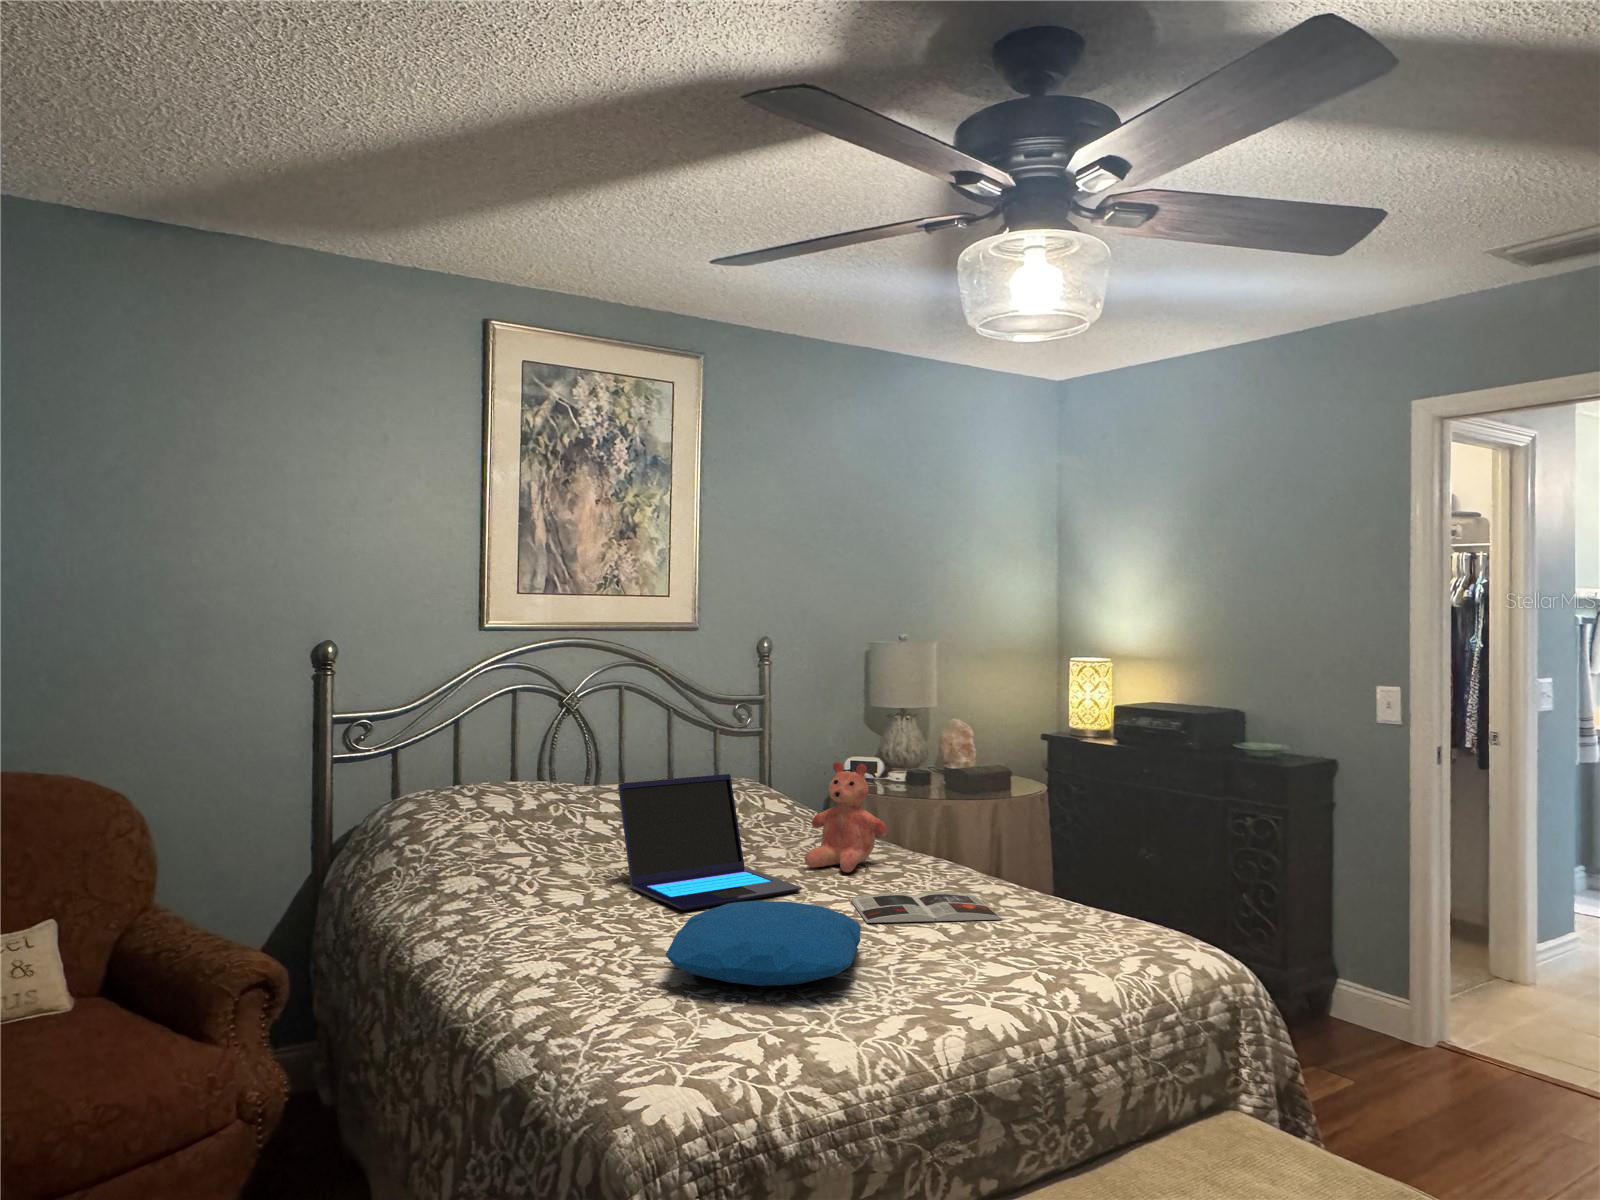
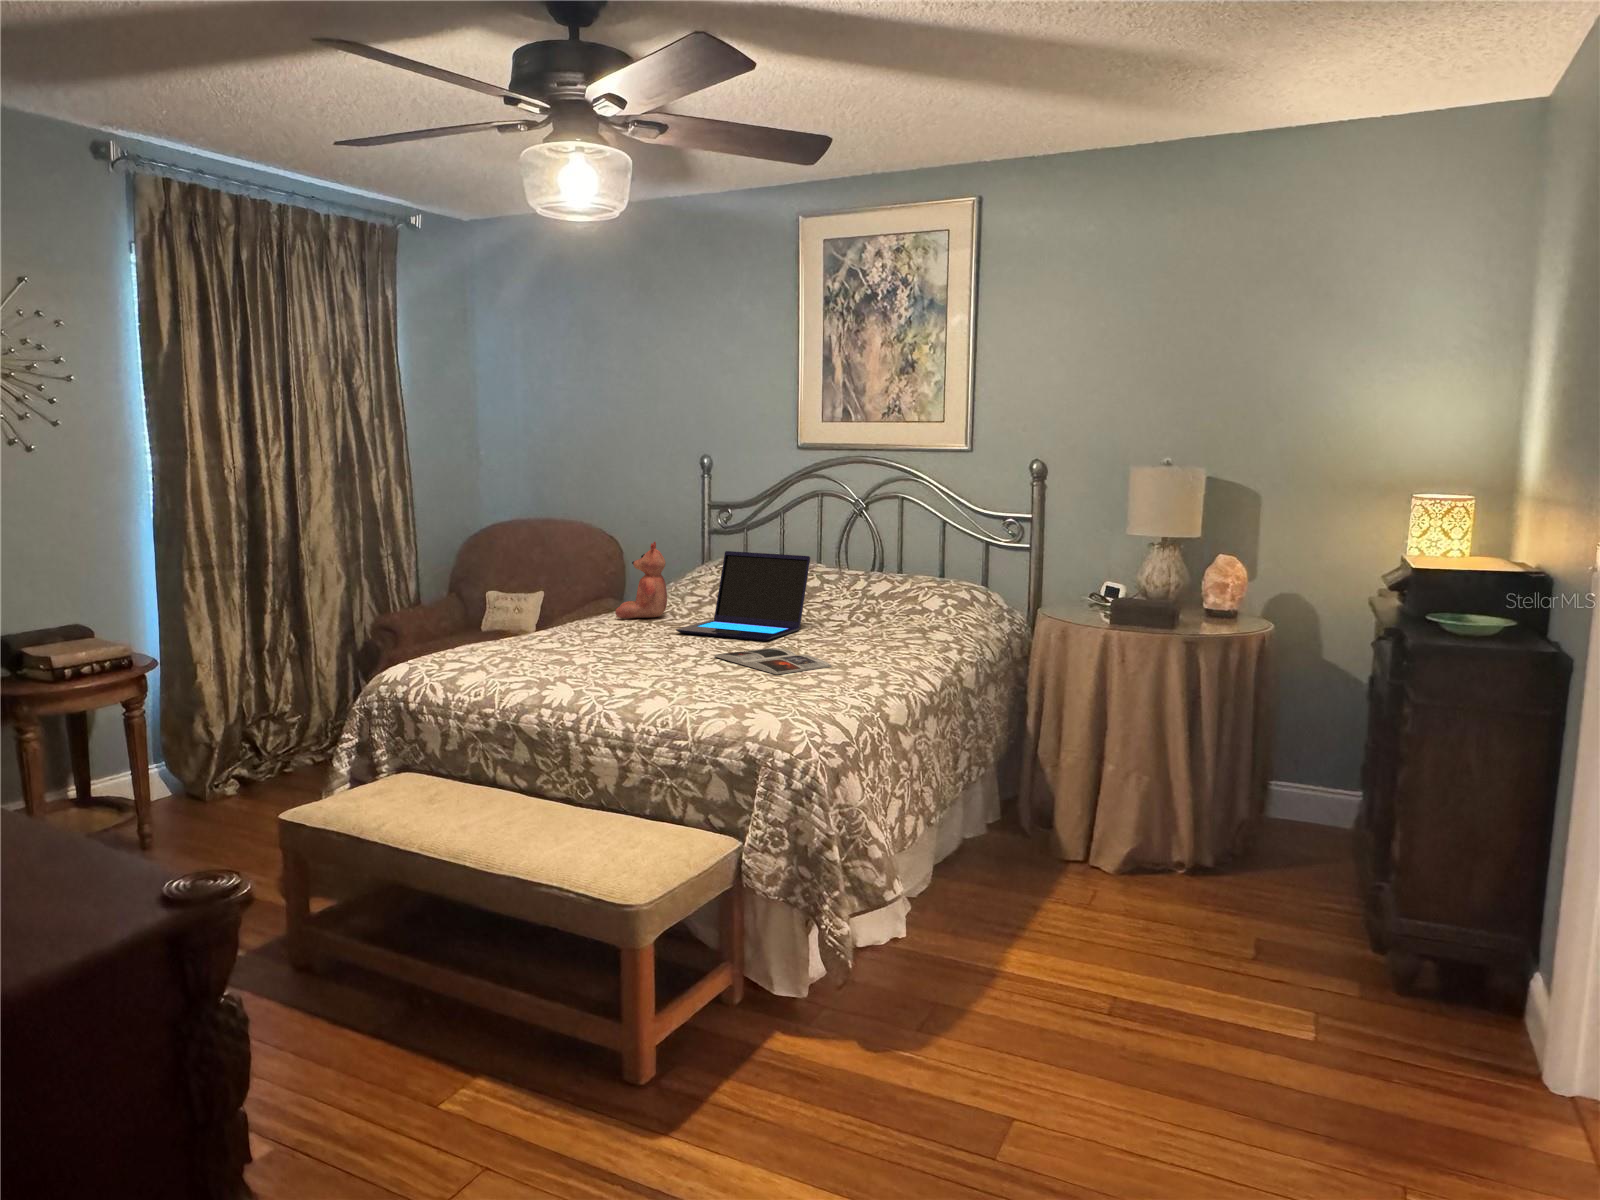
teddy bear: present [805,762,887,872] -> present [615,542,667,618]
pillow: present [666,901,861,986] -> none [522,615,661,658]

